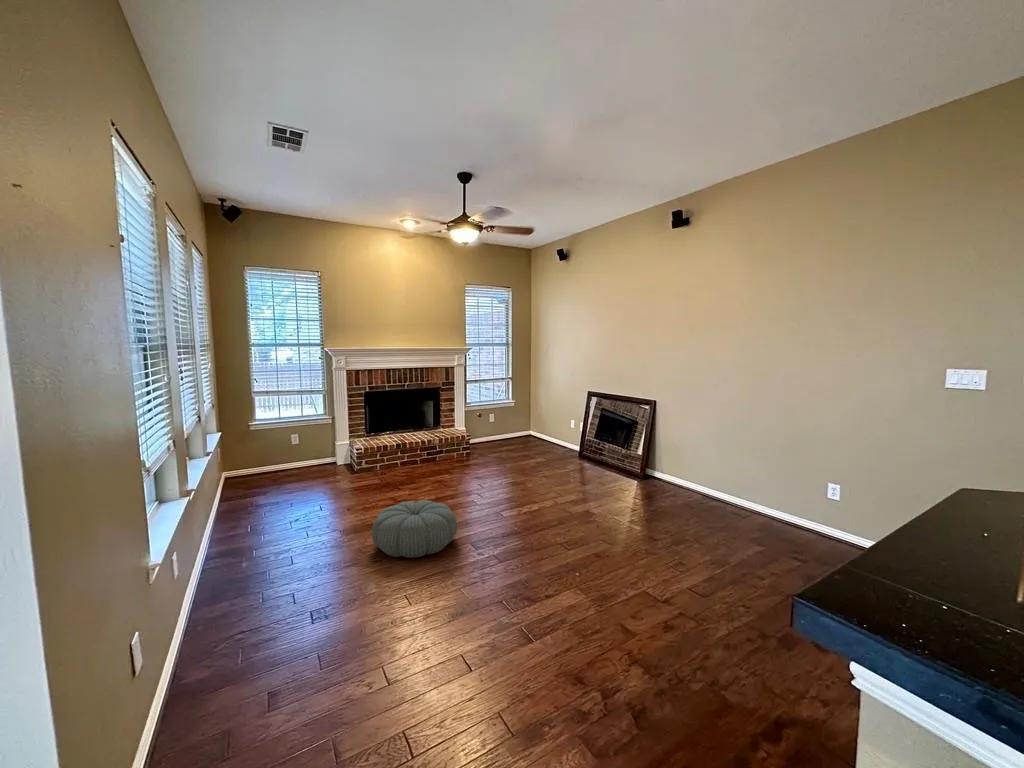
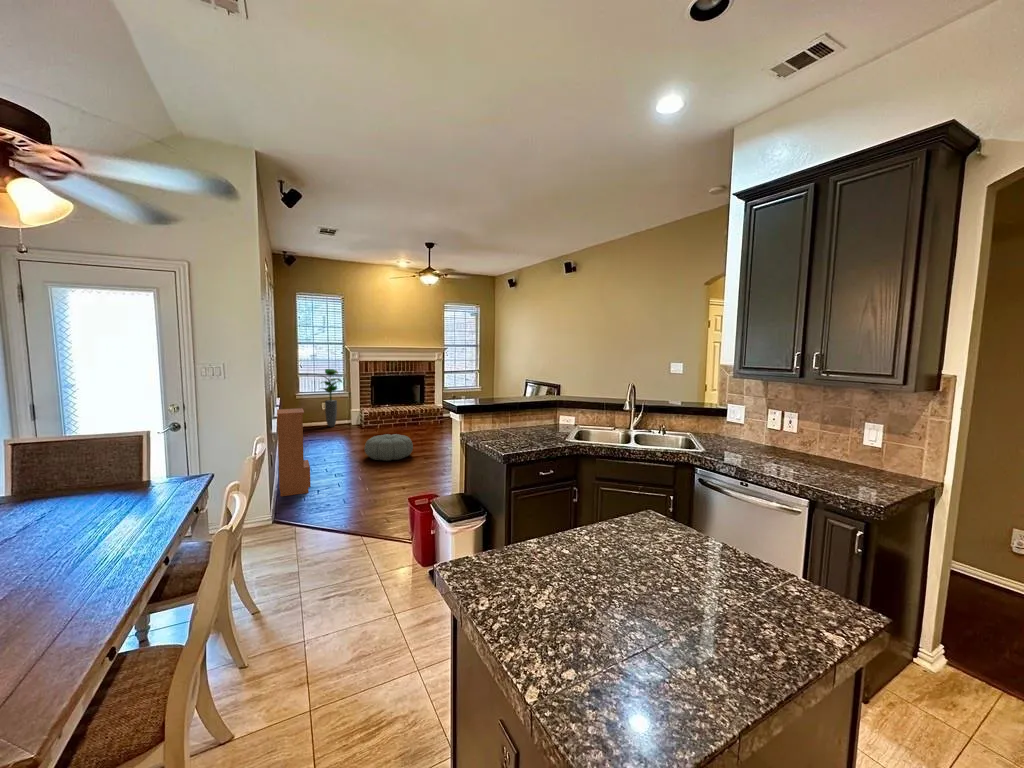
potted plant: none [279,383,321,472] -> present [321,369,342,427]
bookcase: none [176,490,268,719] -> present [277,408,311,496]

